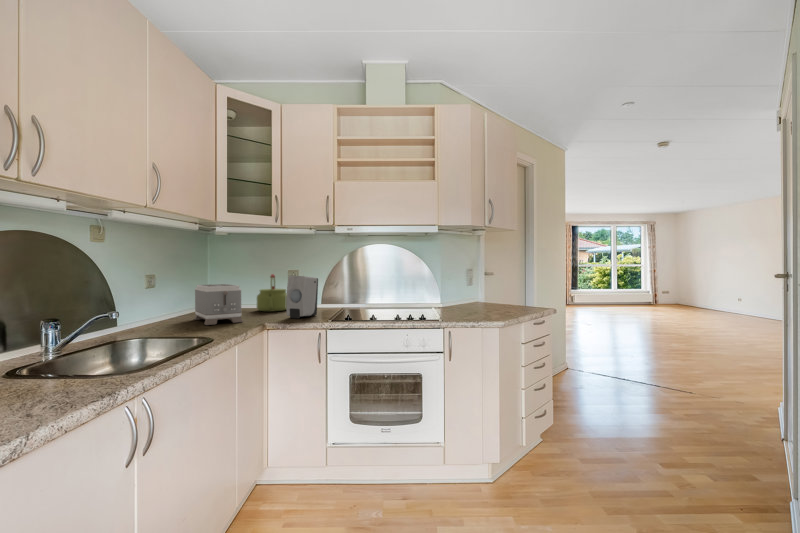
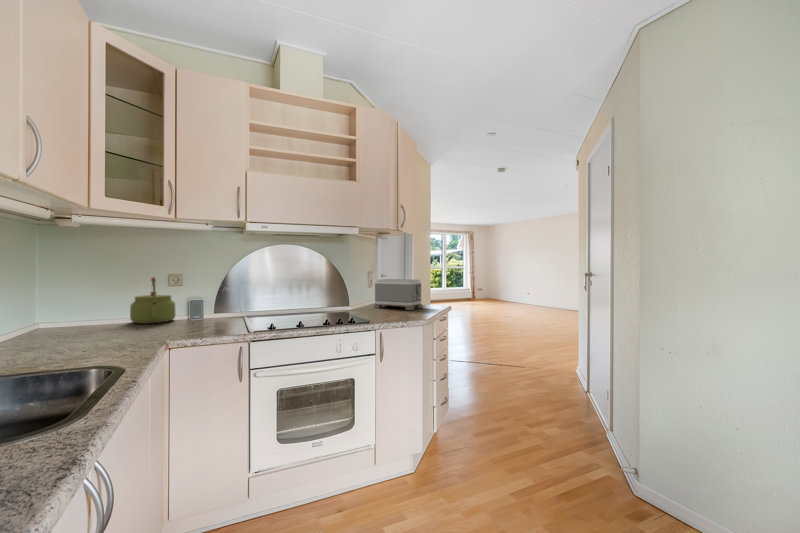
soap dispenser: present [286,276,318,318] -> none [186,279,224,330]
toaster: present [194,284,243,325] -> present [374,279,423,310]

